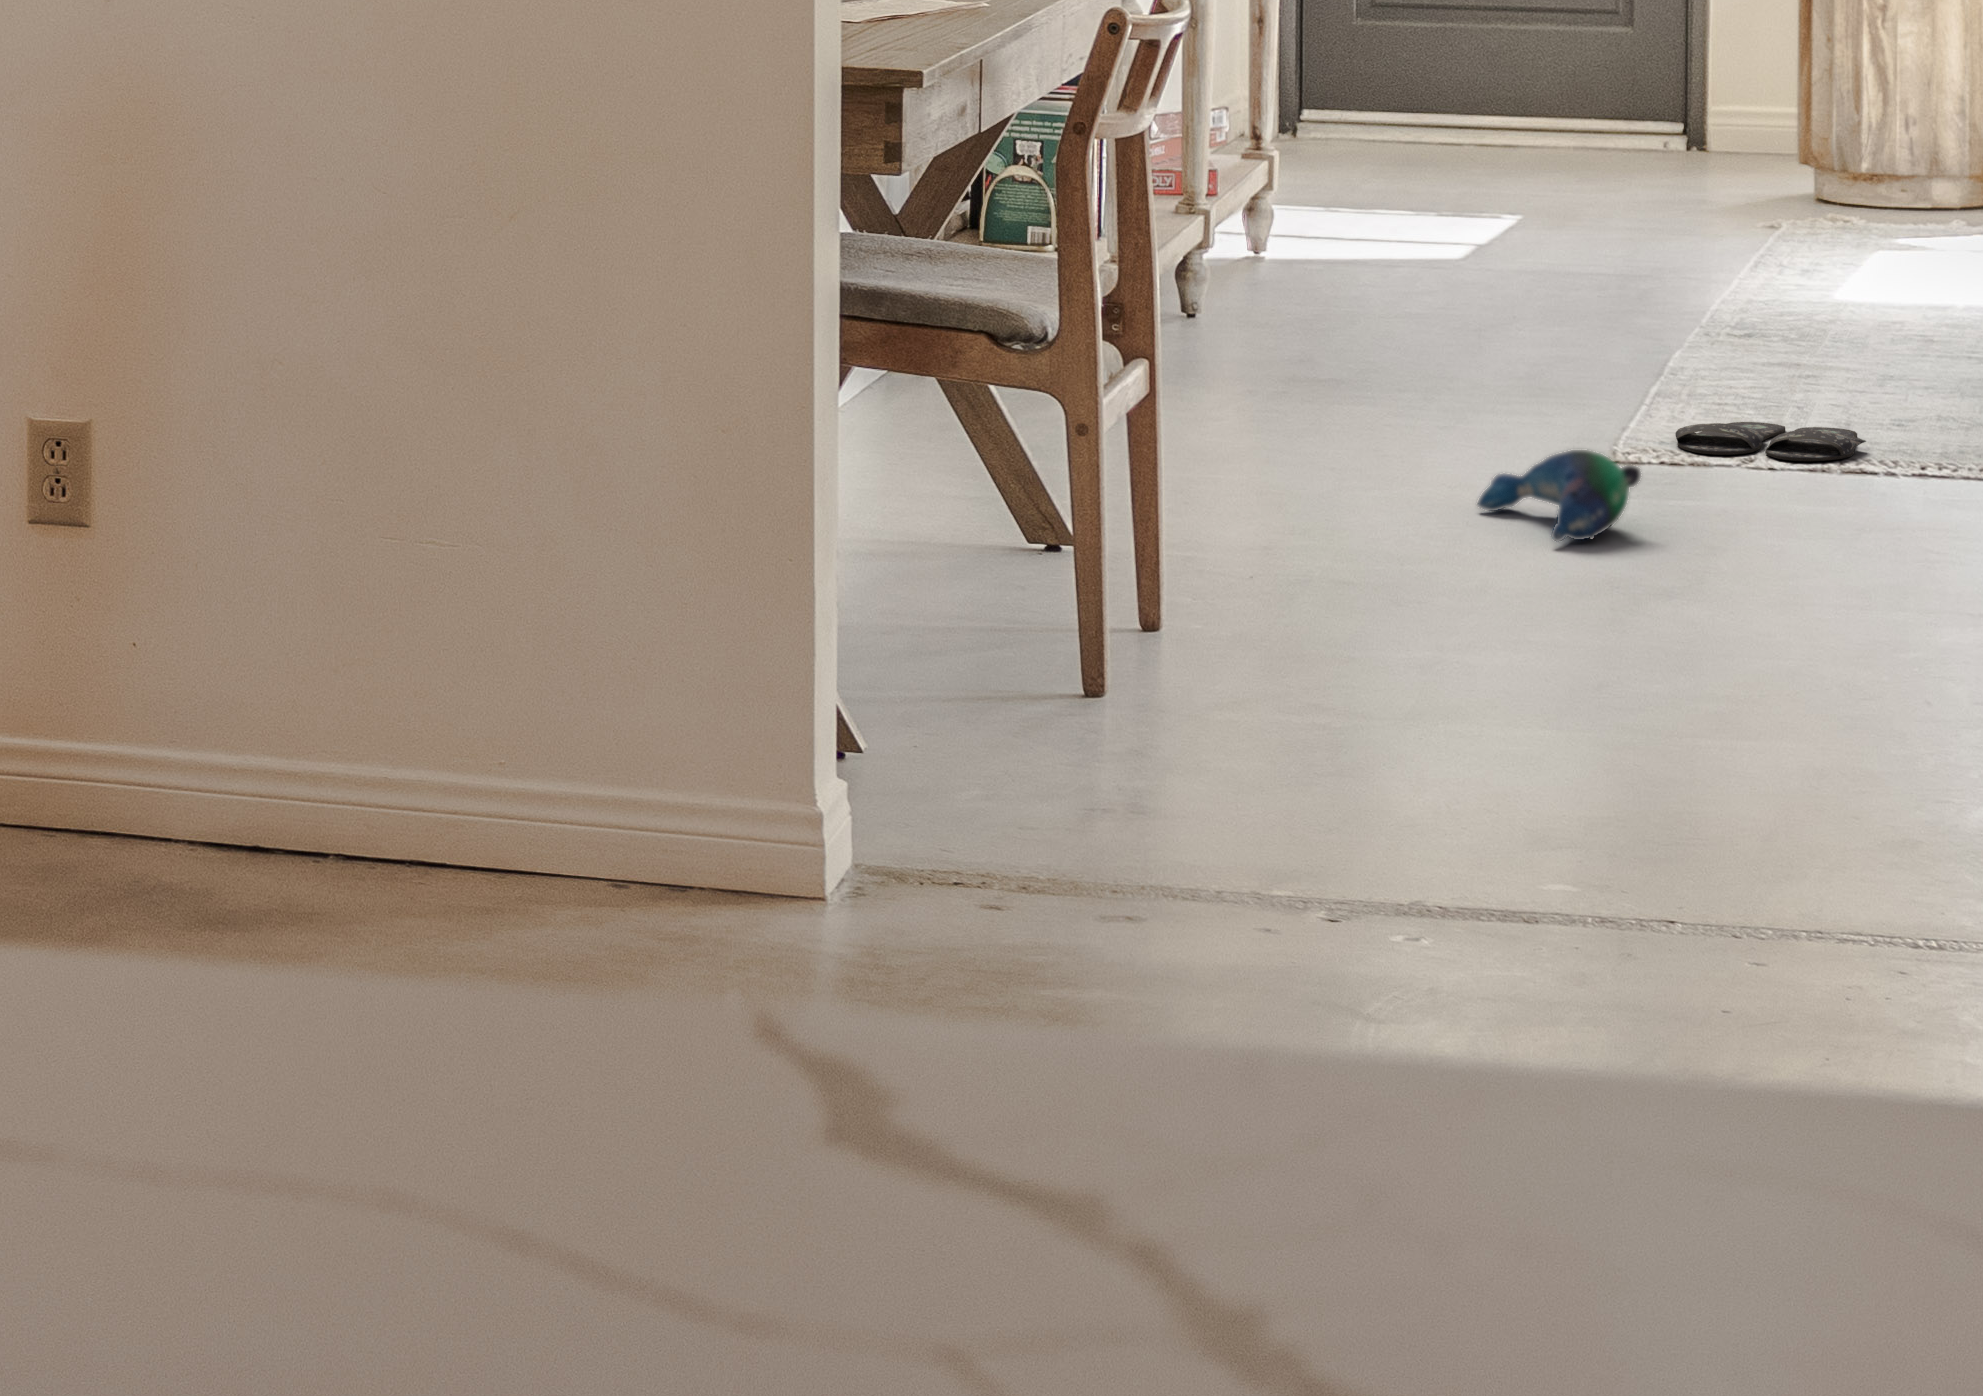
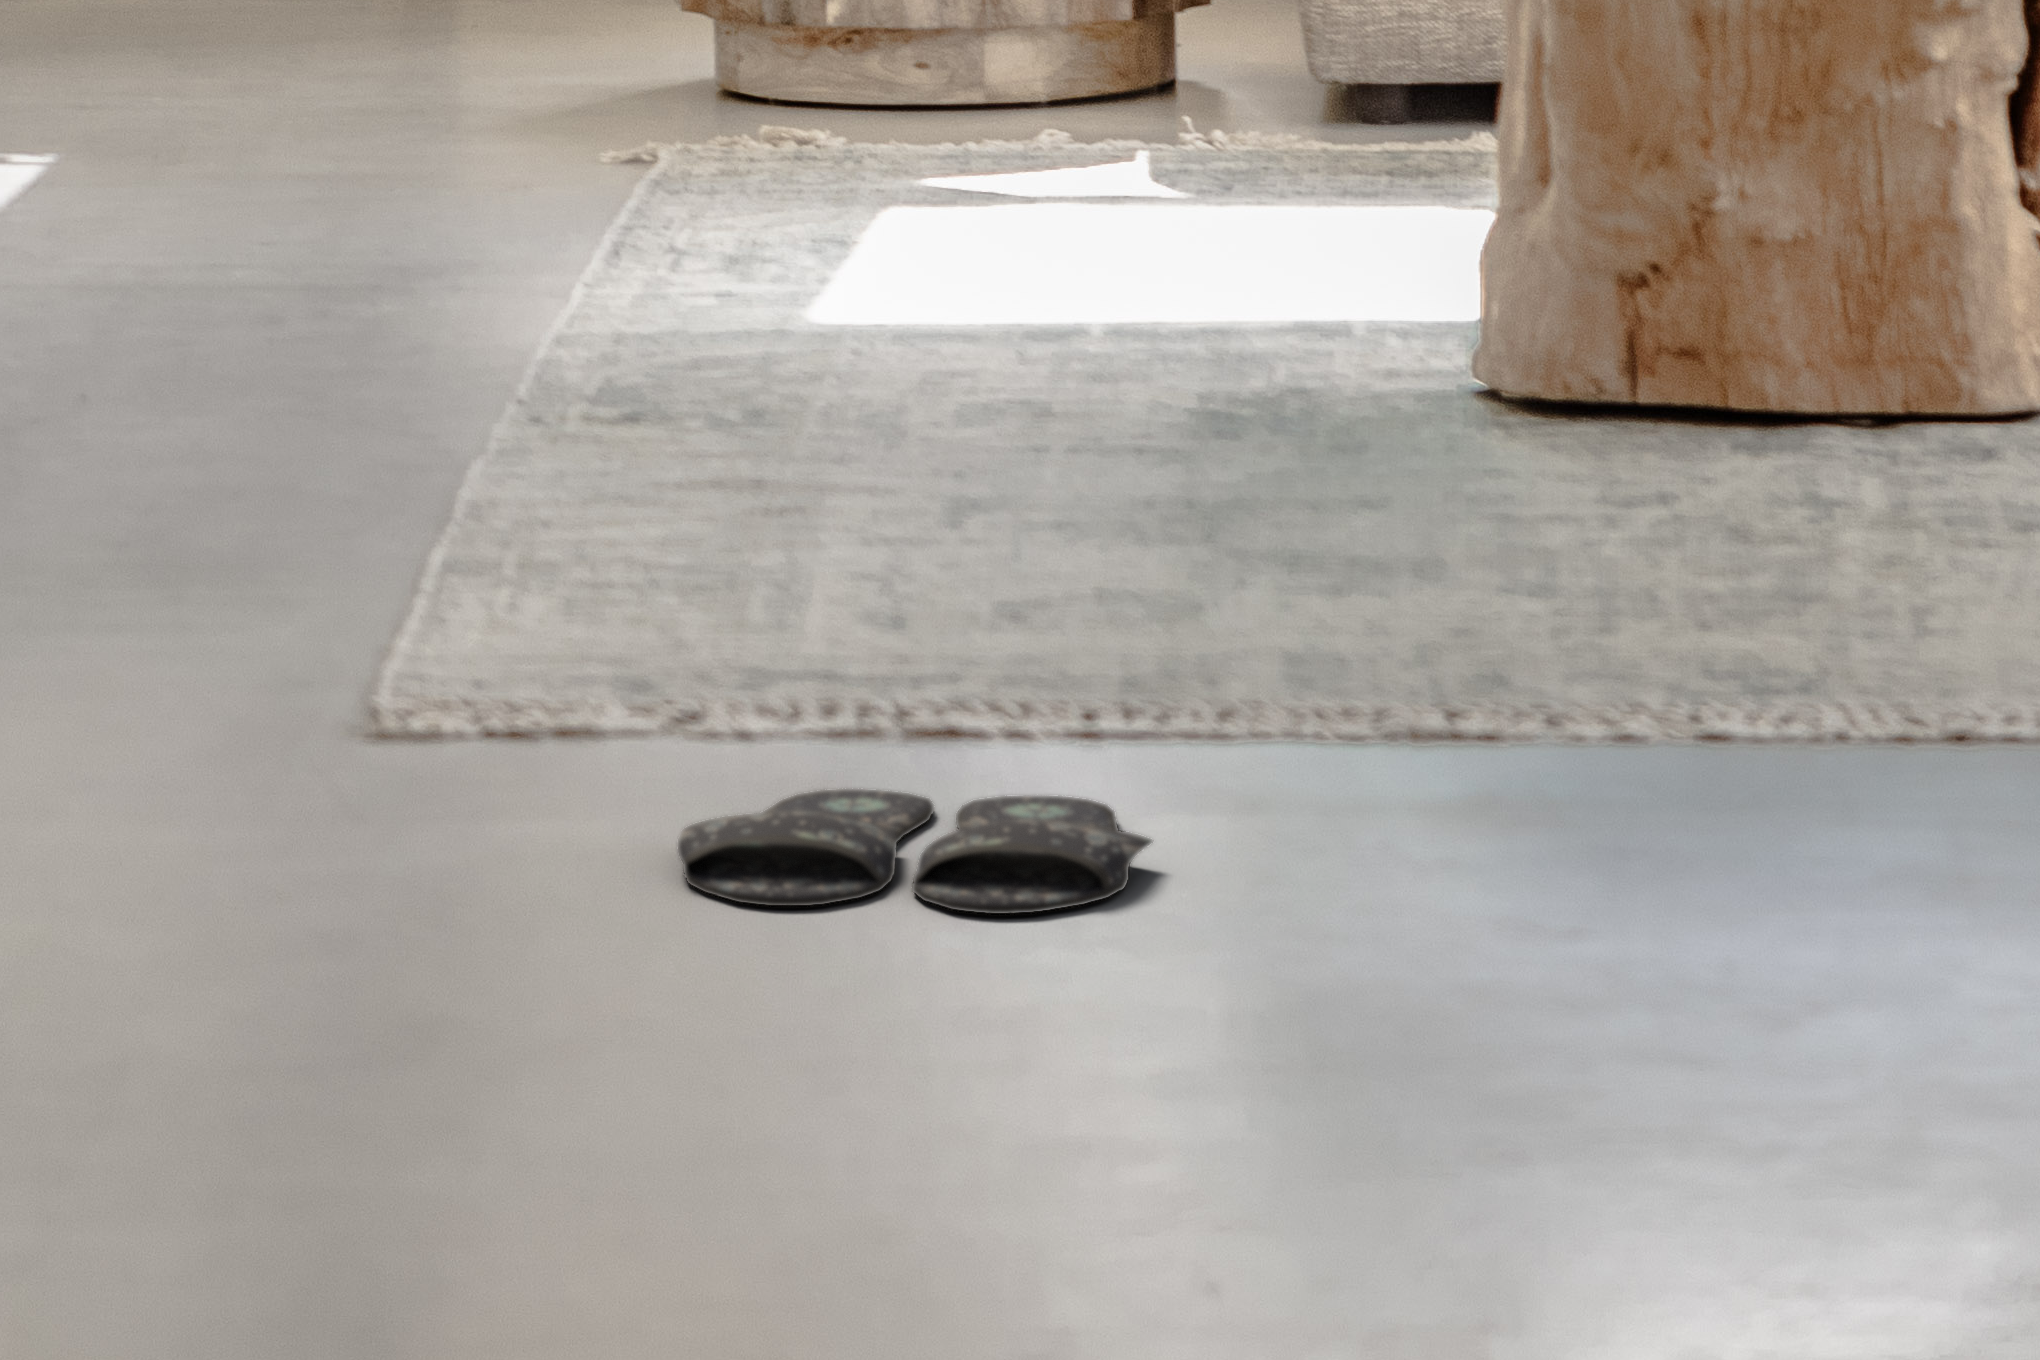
plush toy: present [1478,450,1641,542] -> none [241,979,690,1262]

